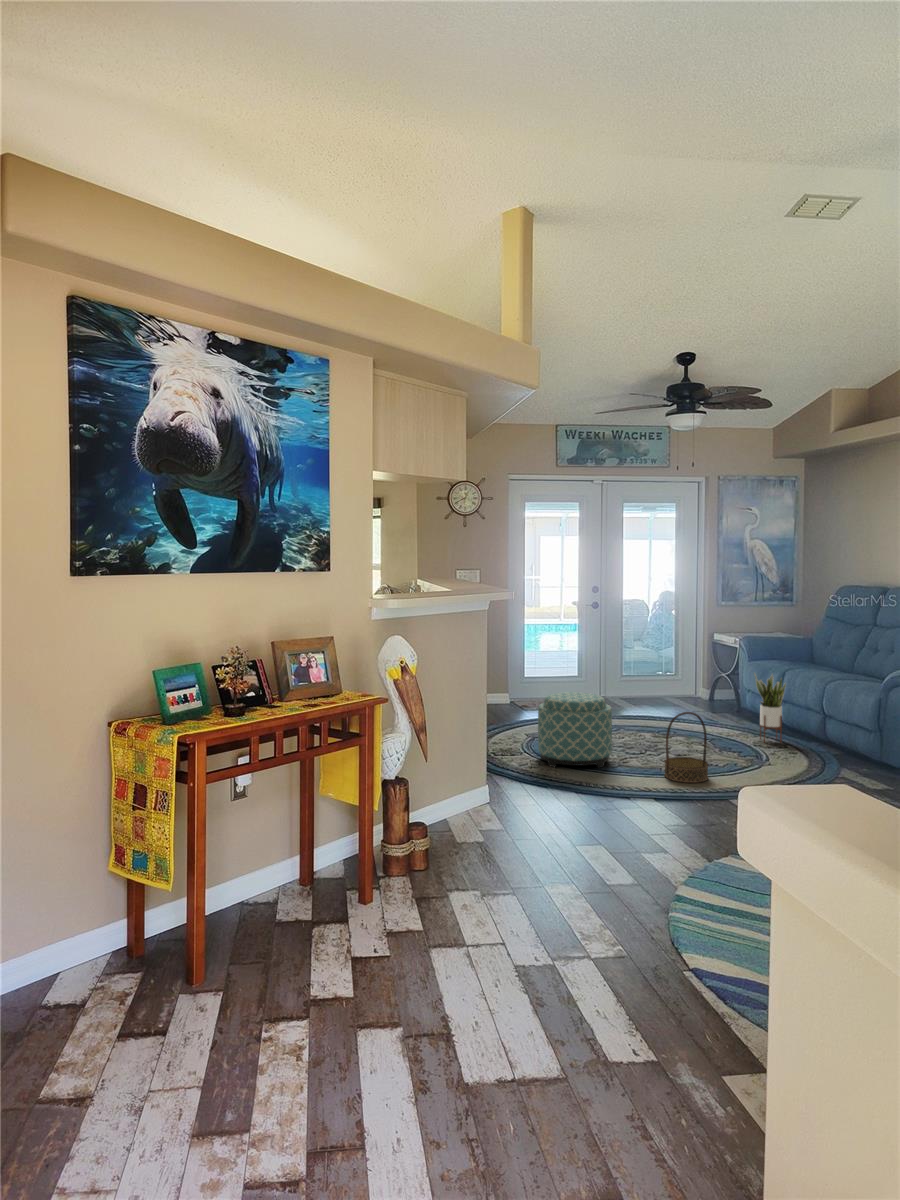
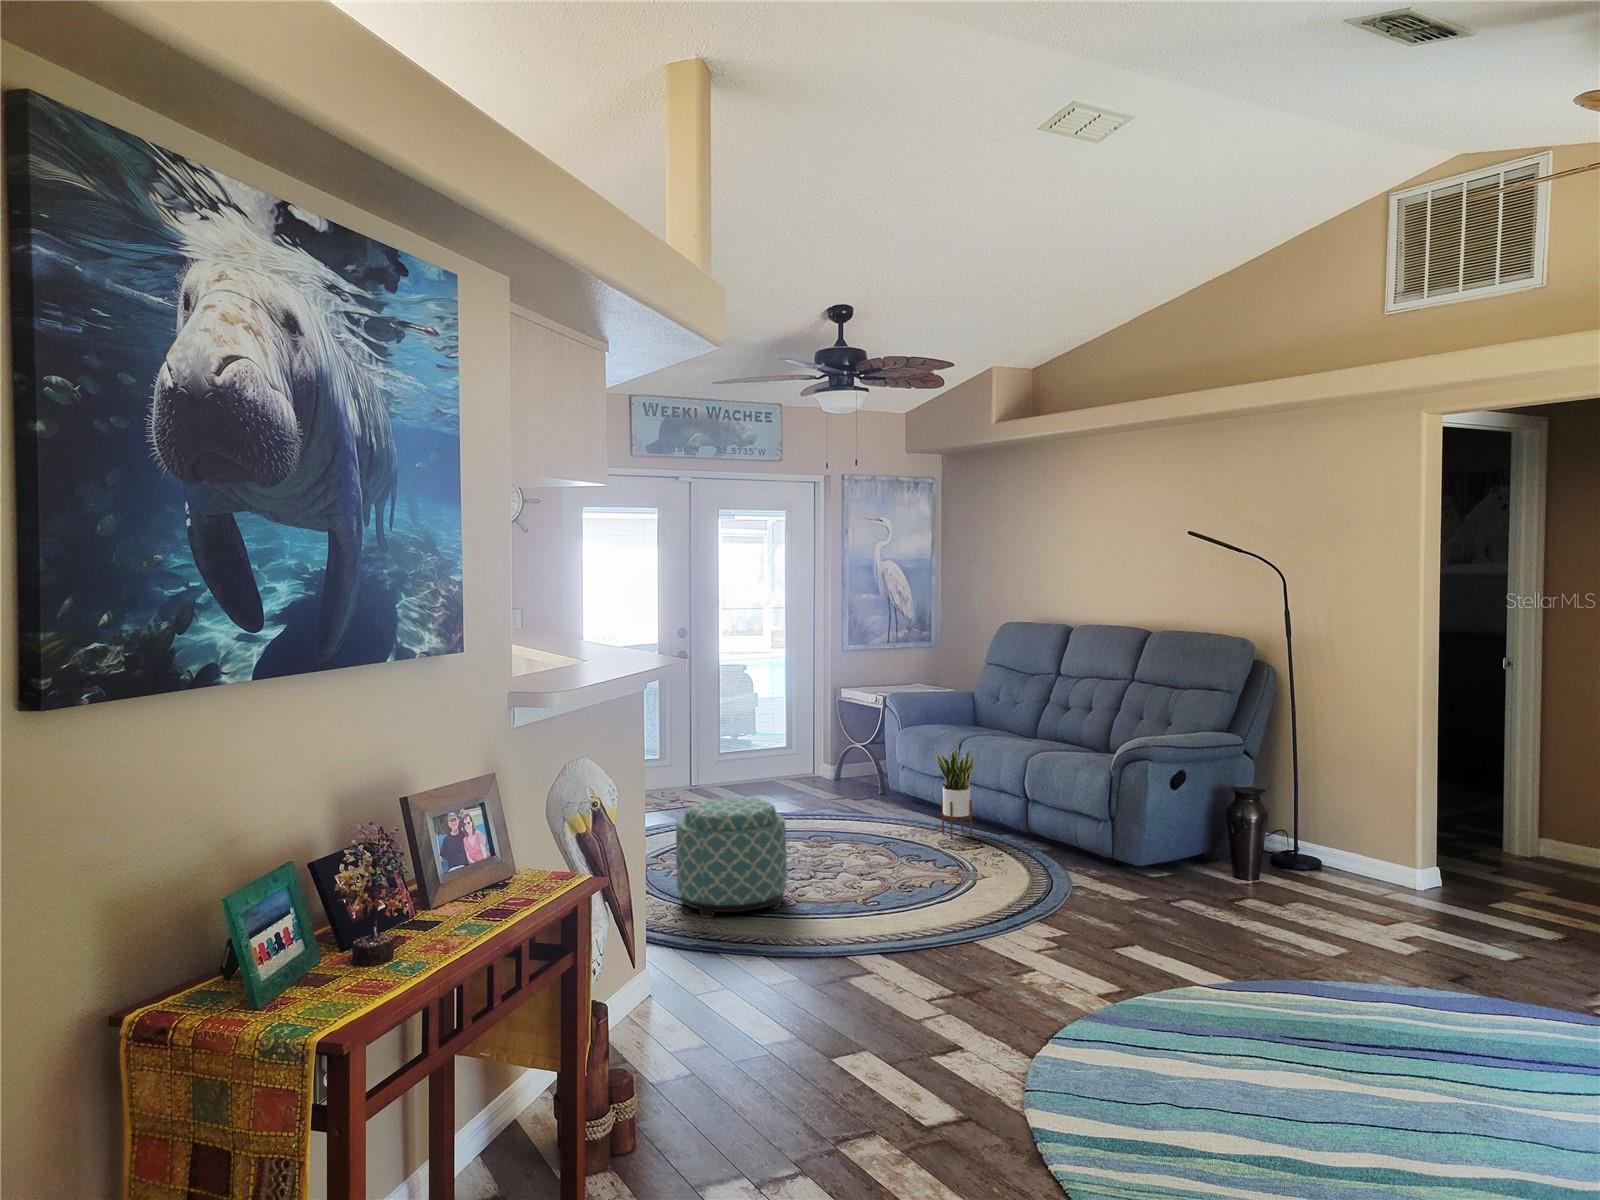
basket: present [665,712,708,783] -> none [869,815,929,917]

